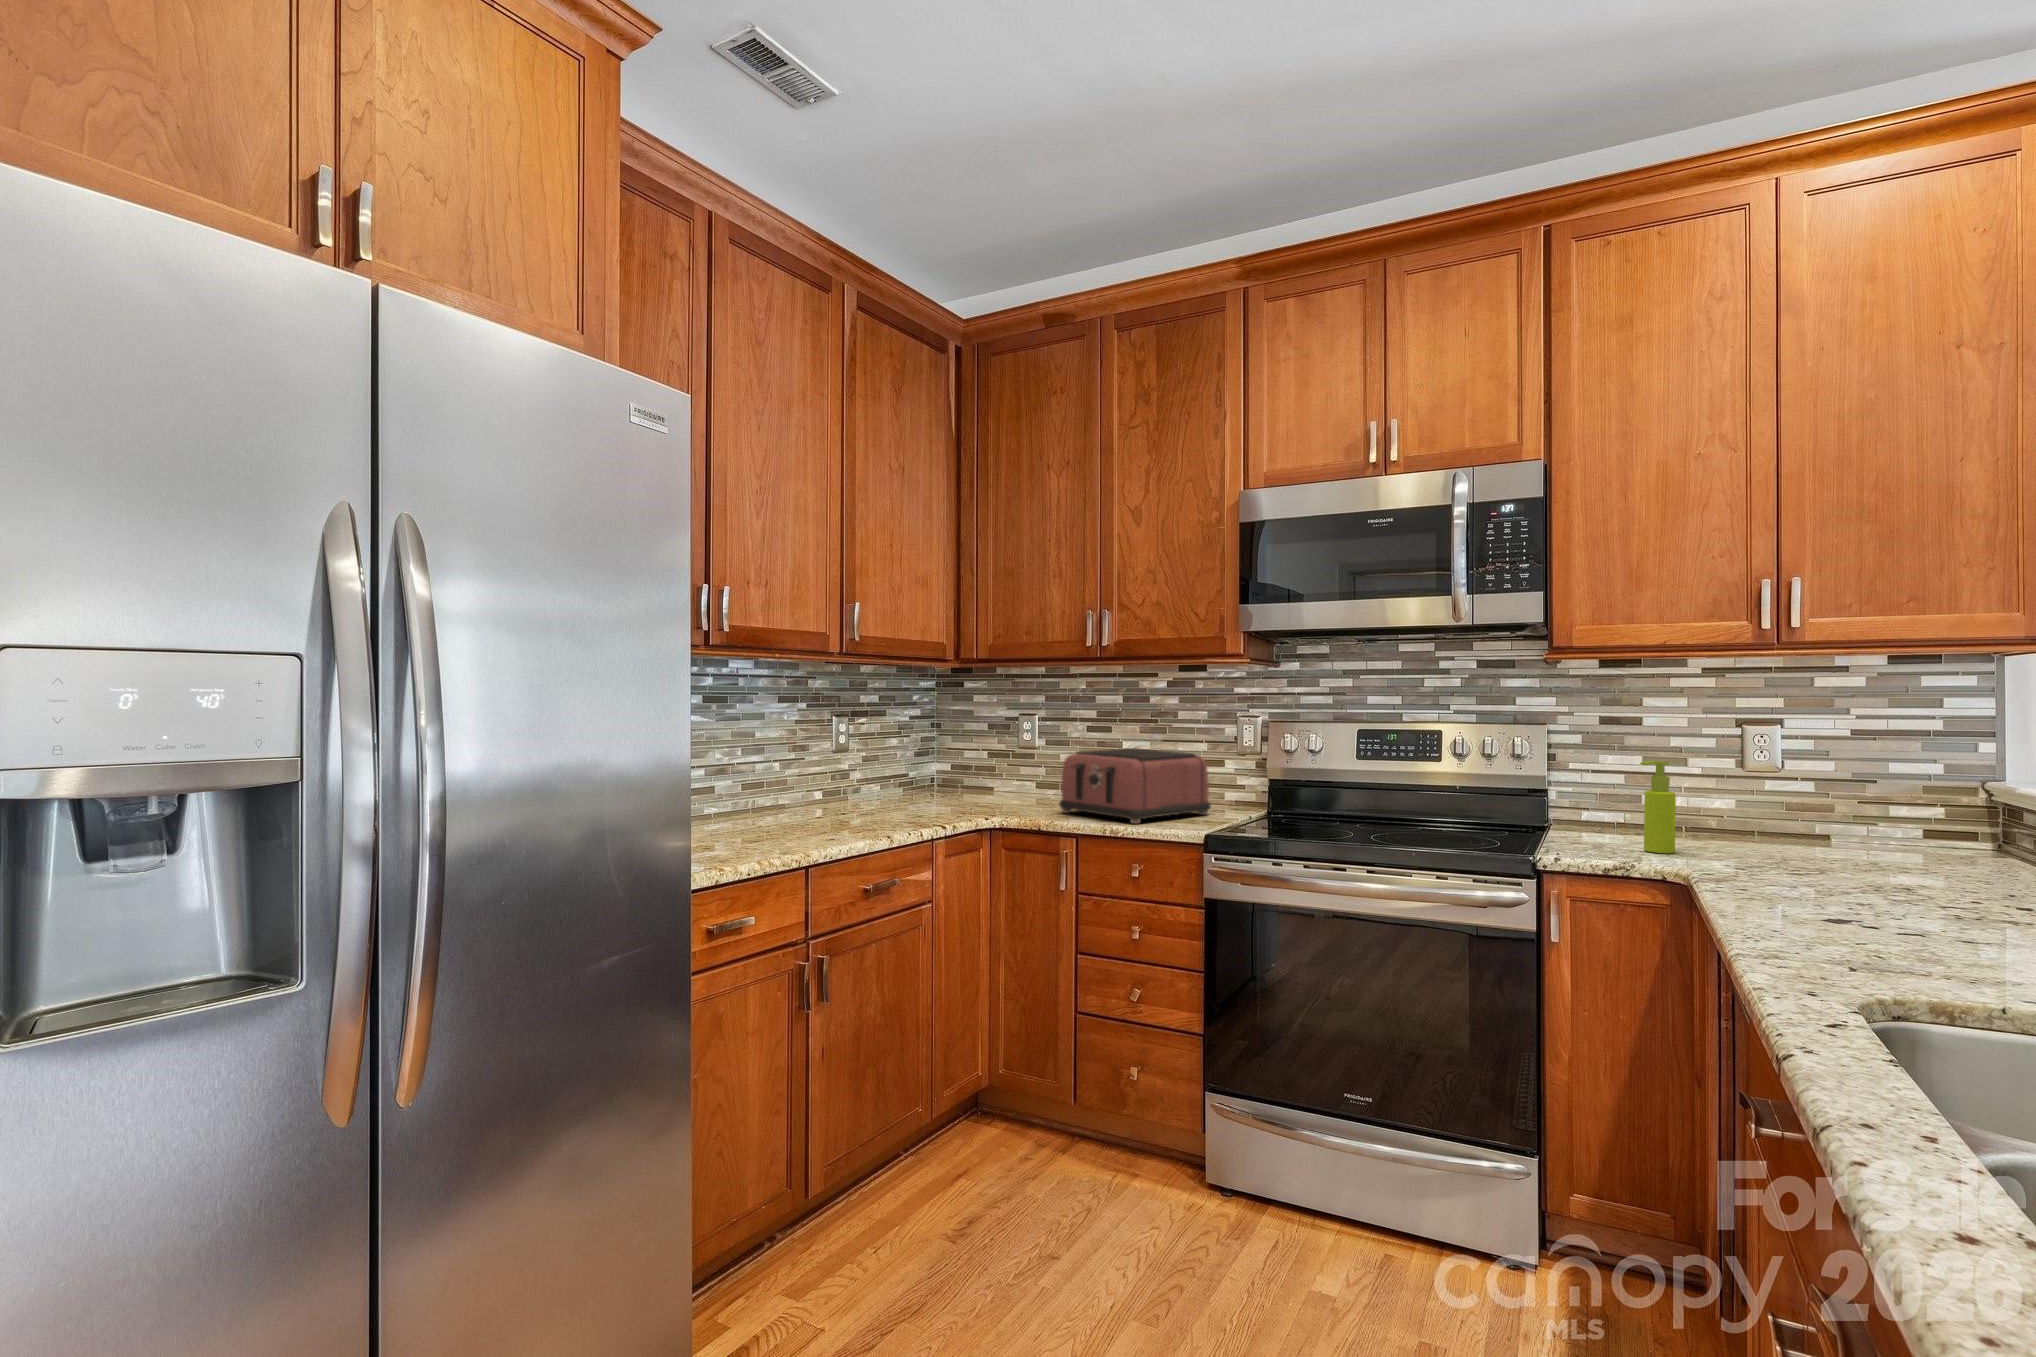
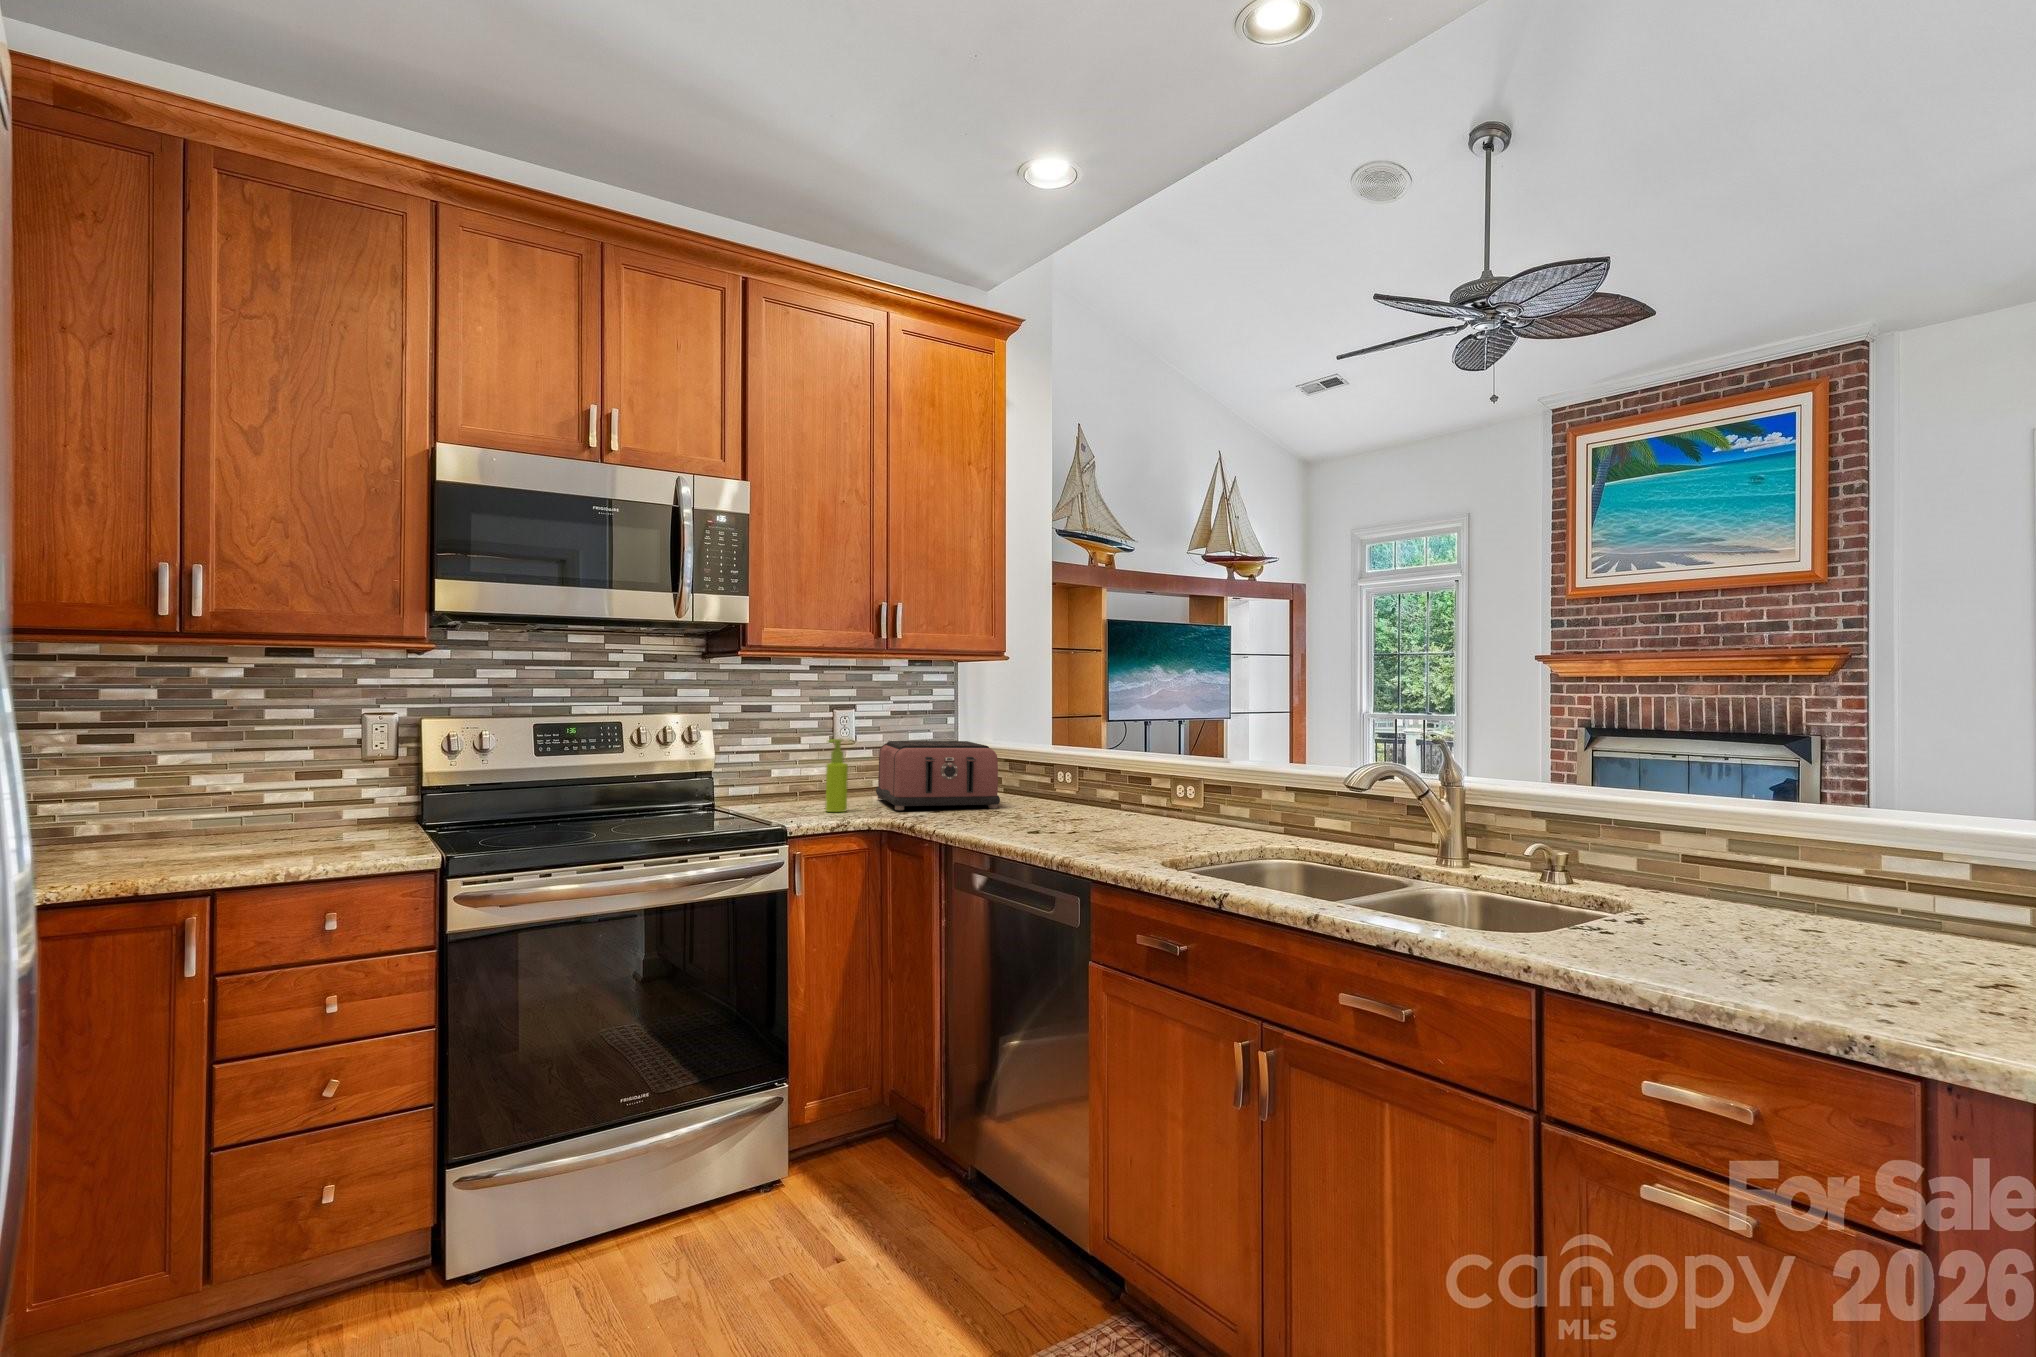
toaster: present [1059,748,1211,824] -> present [876,741,1000,810]

